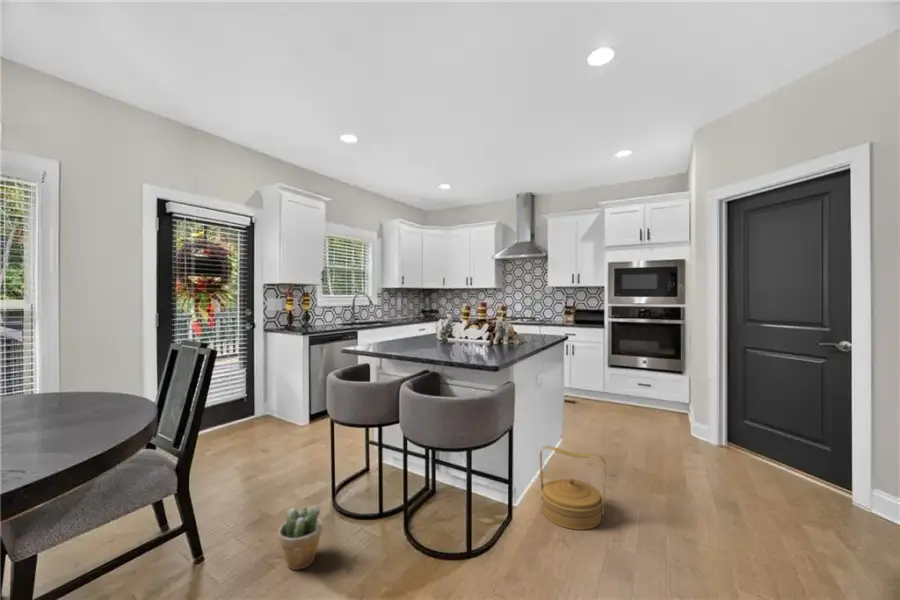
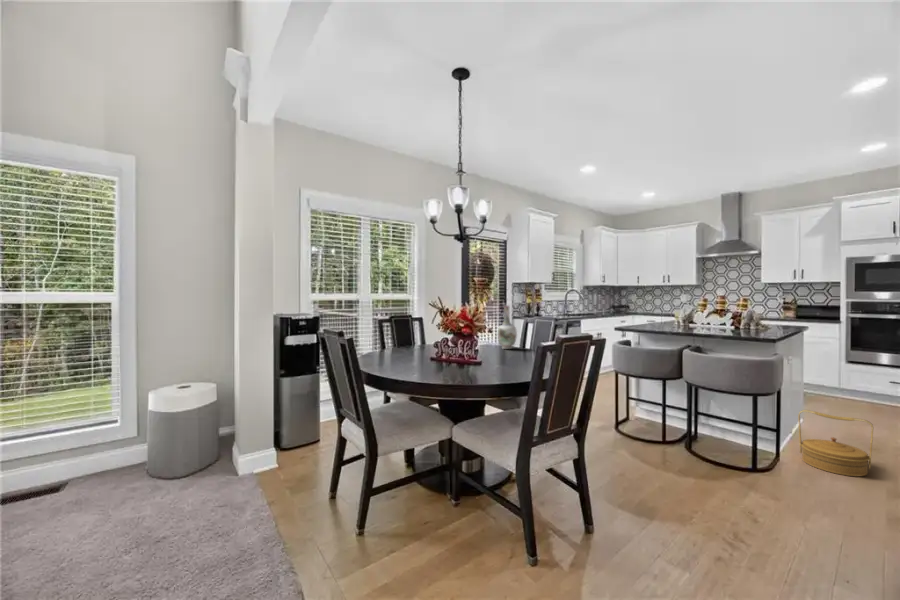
vase: none [54,327,102,408] -> present [498,306,517,349]
potted plant: present [278,506,322,570] -> none [606,424,635,462]

